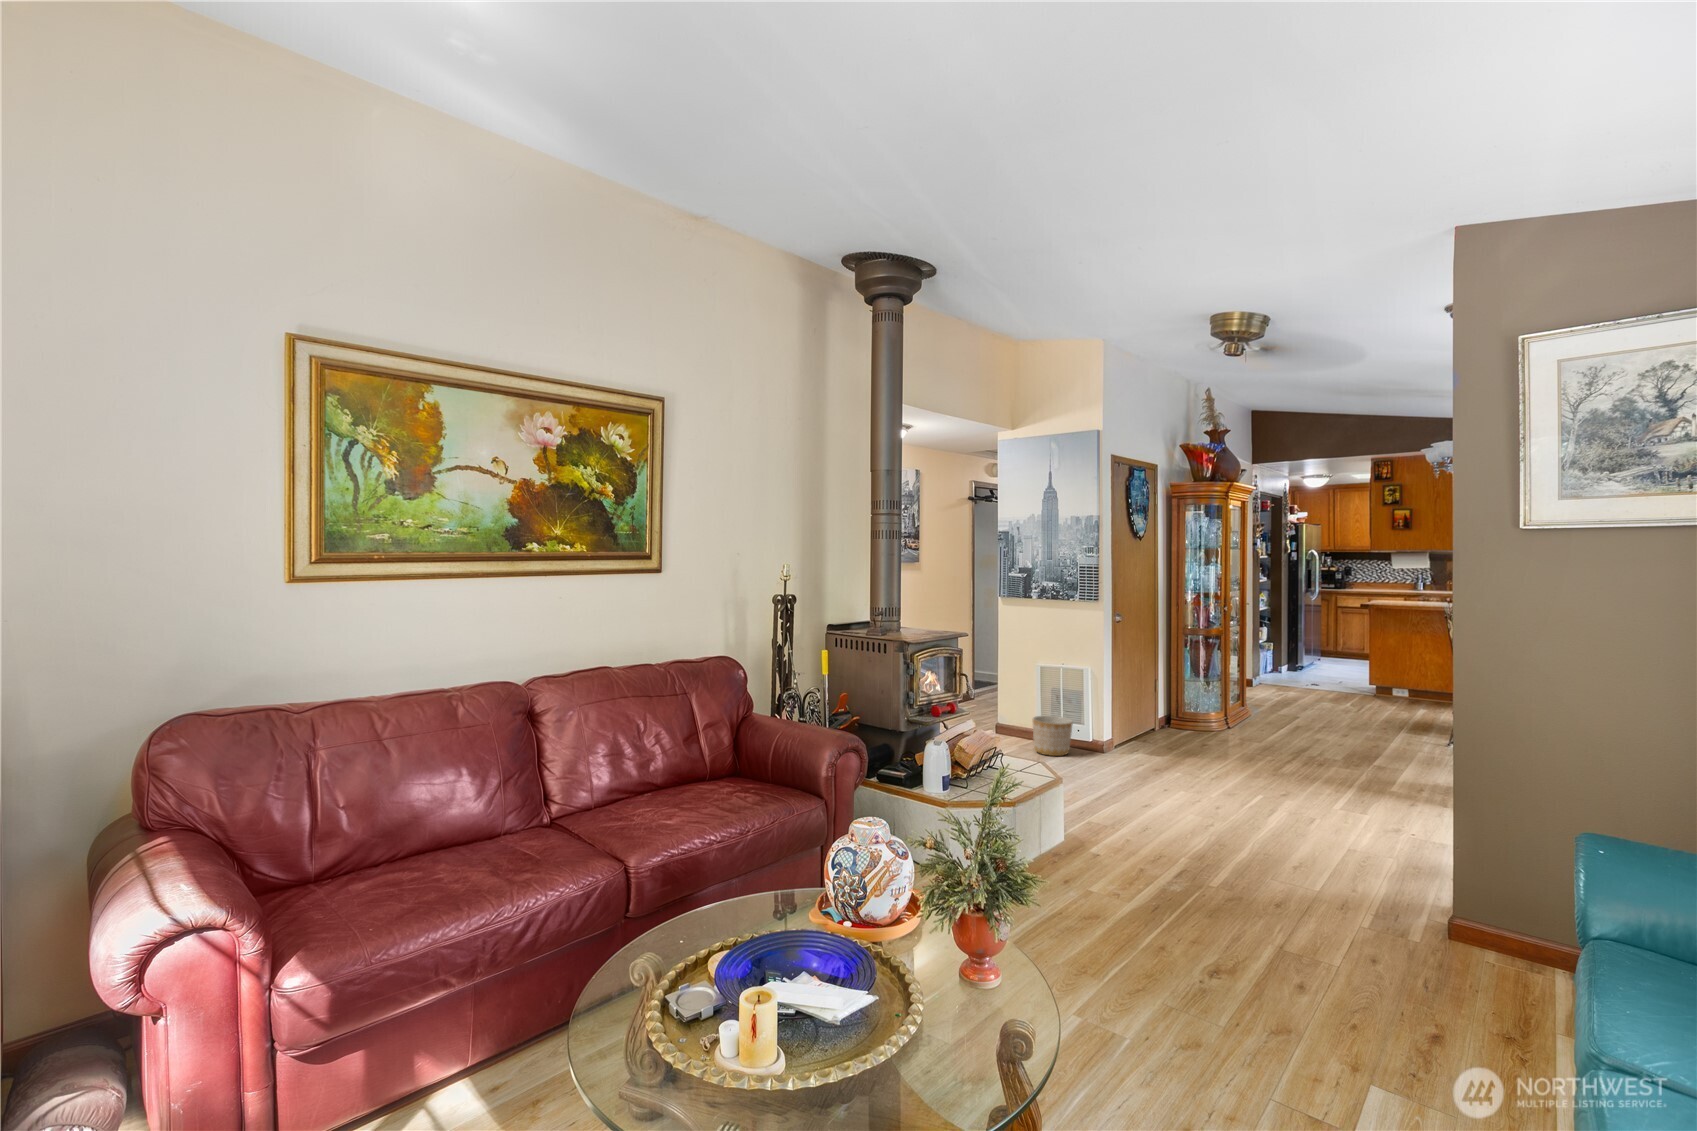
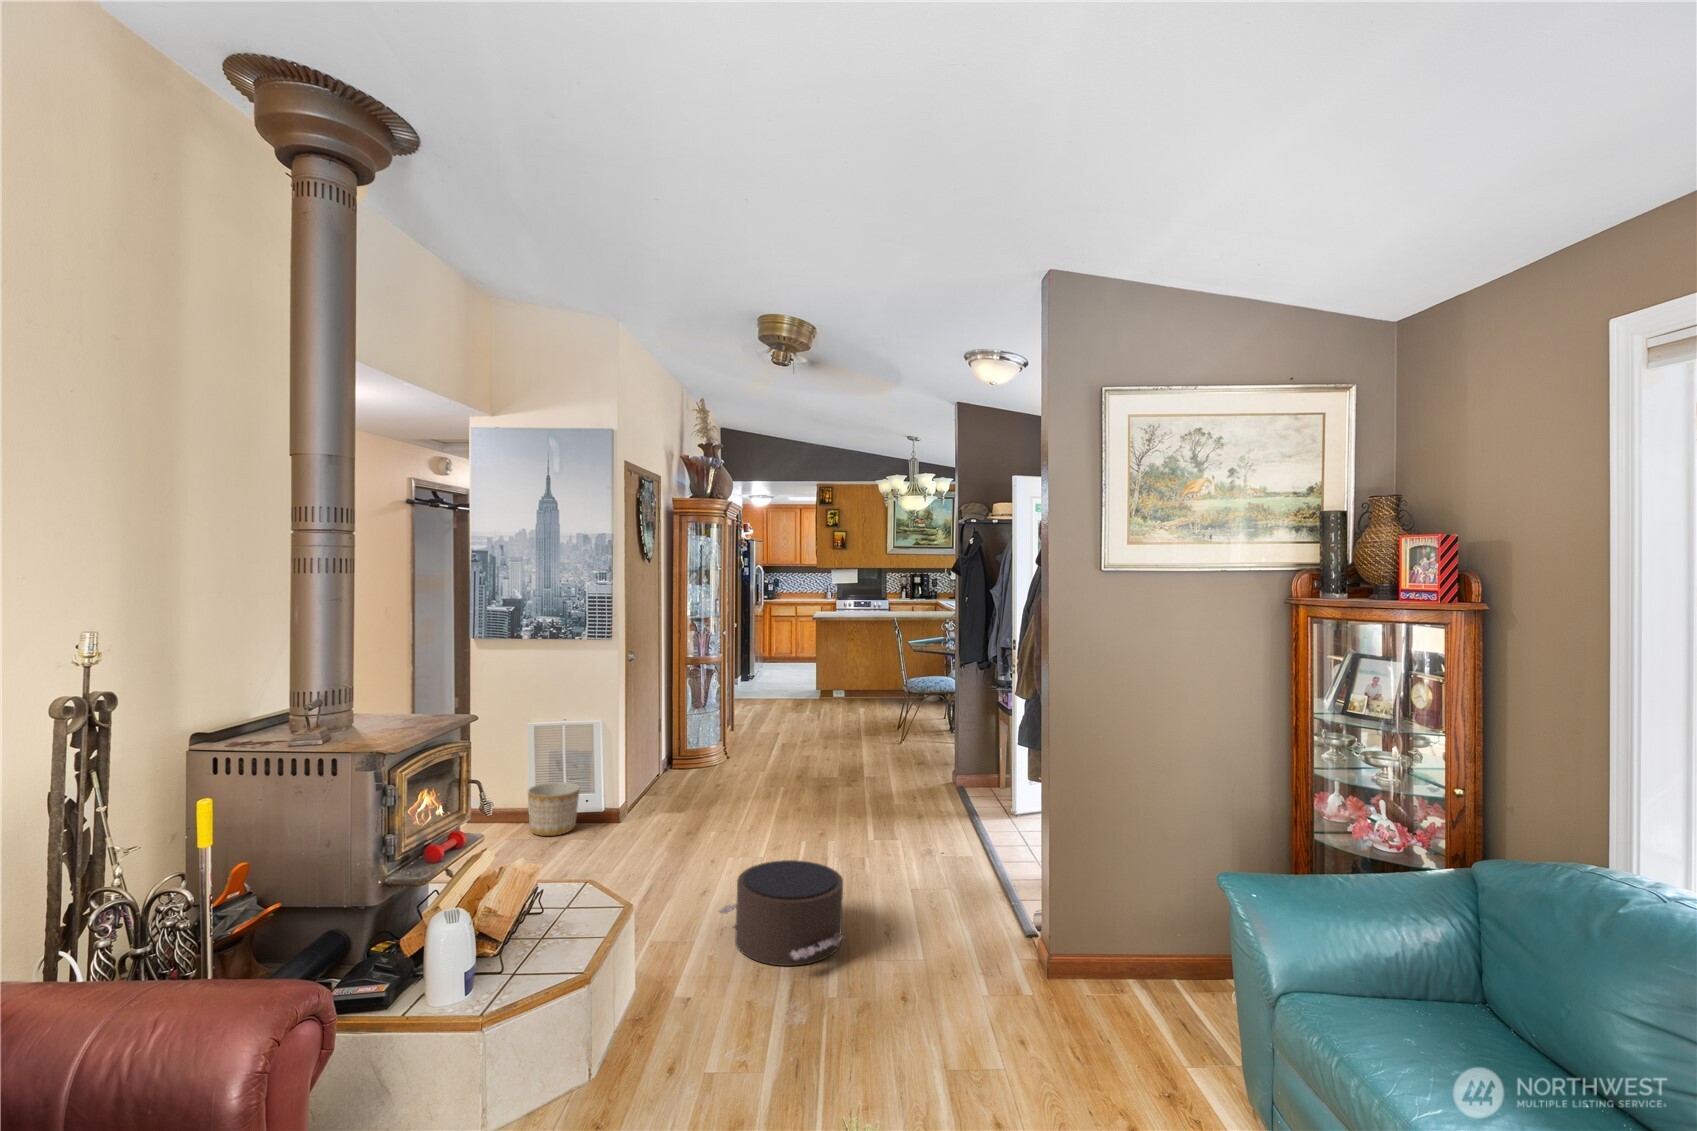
pouf: none [1152,786,1262,866] -> present [719,860,843,966]

